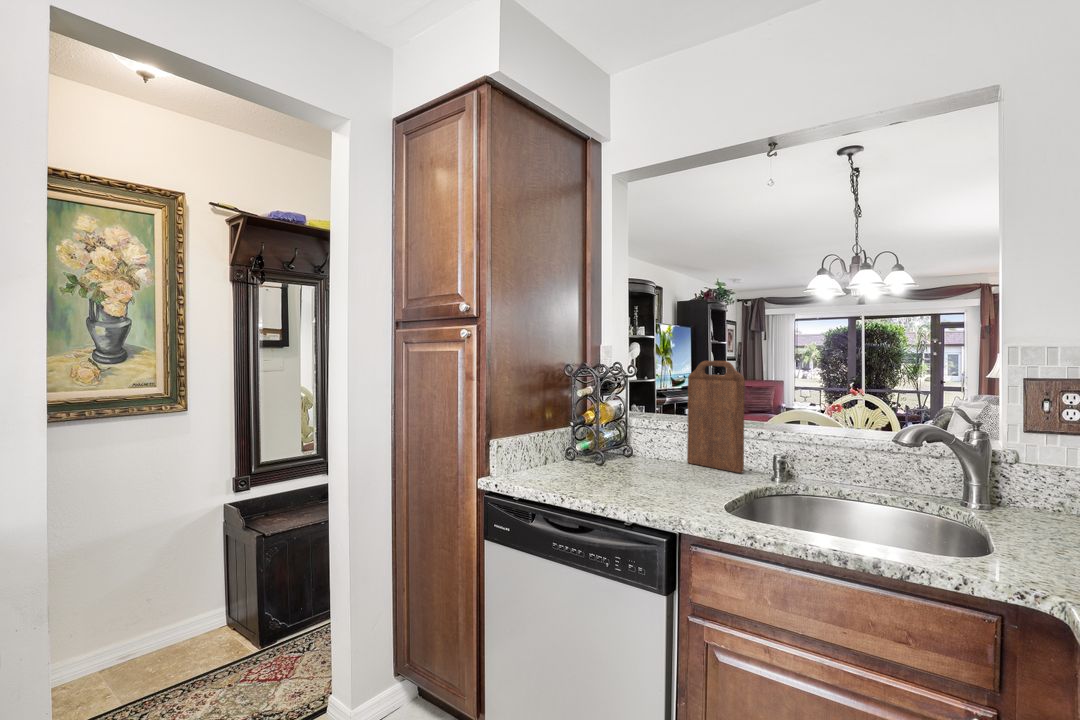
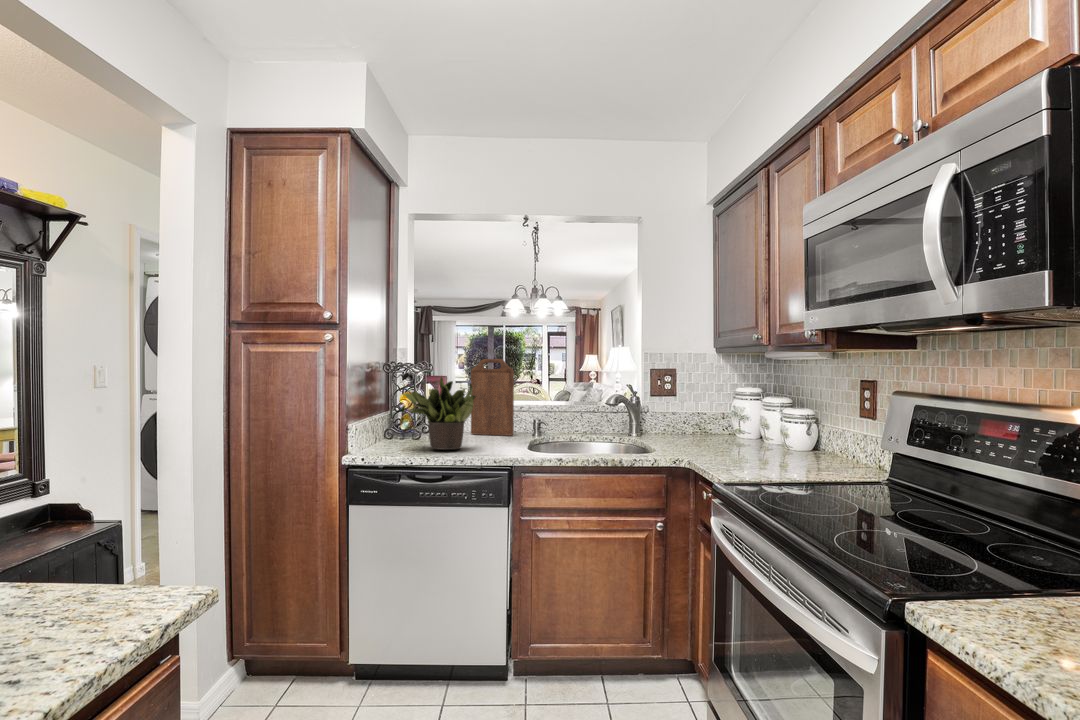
potted plant: none [563,382,652,488] -> present [404,376,476,450]

